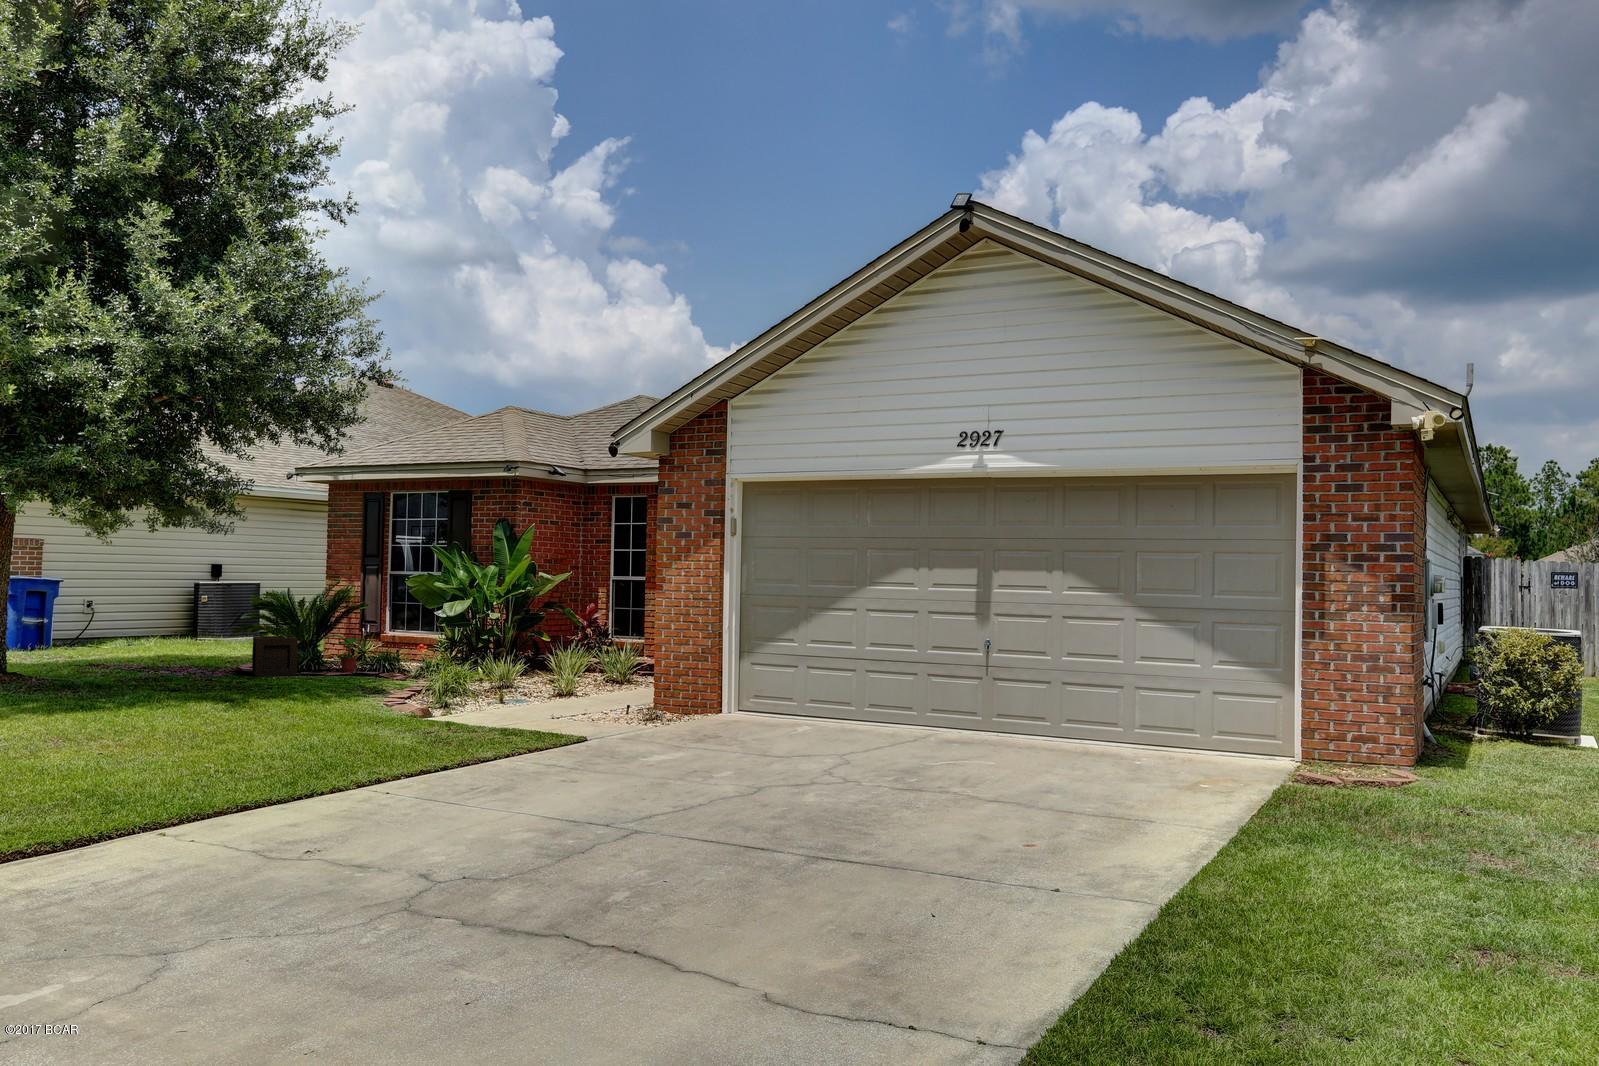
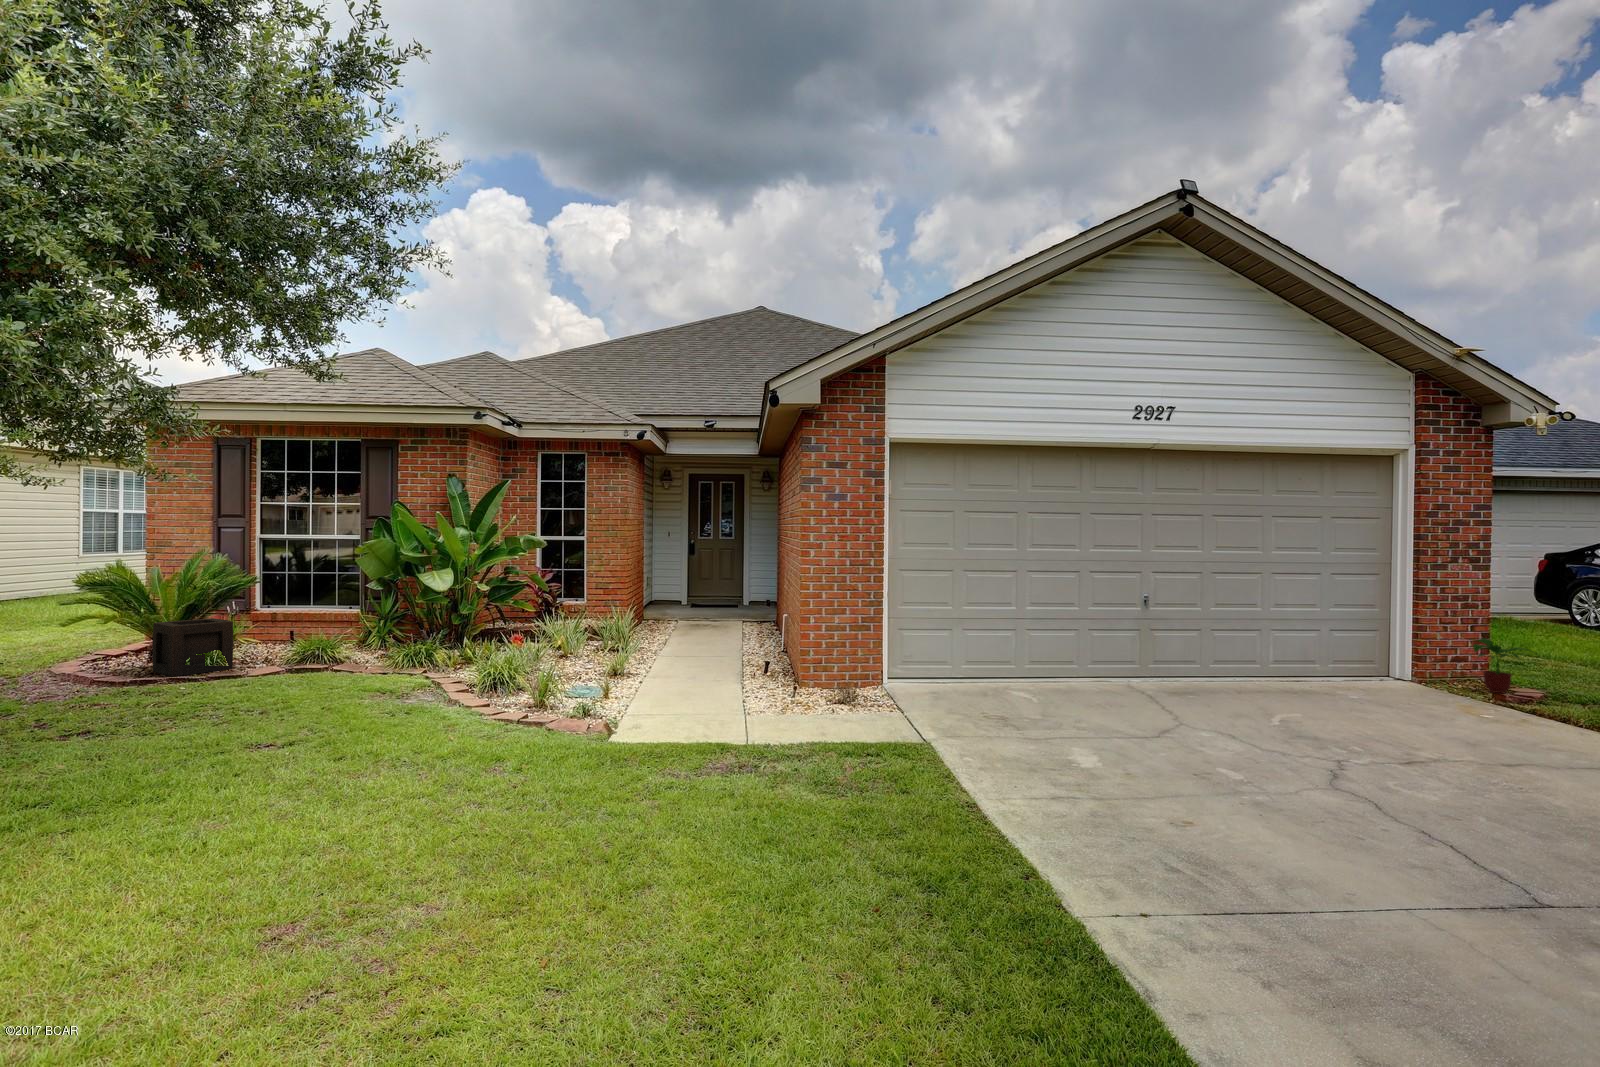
potted plant: present [323,635,366,672] -> present [1469,638,1529,694]

